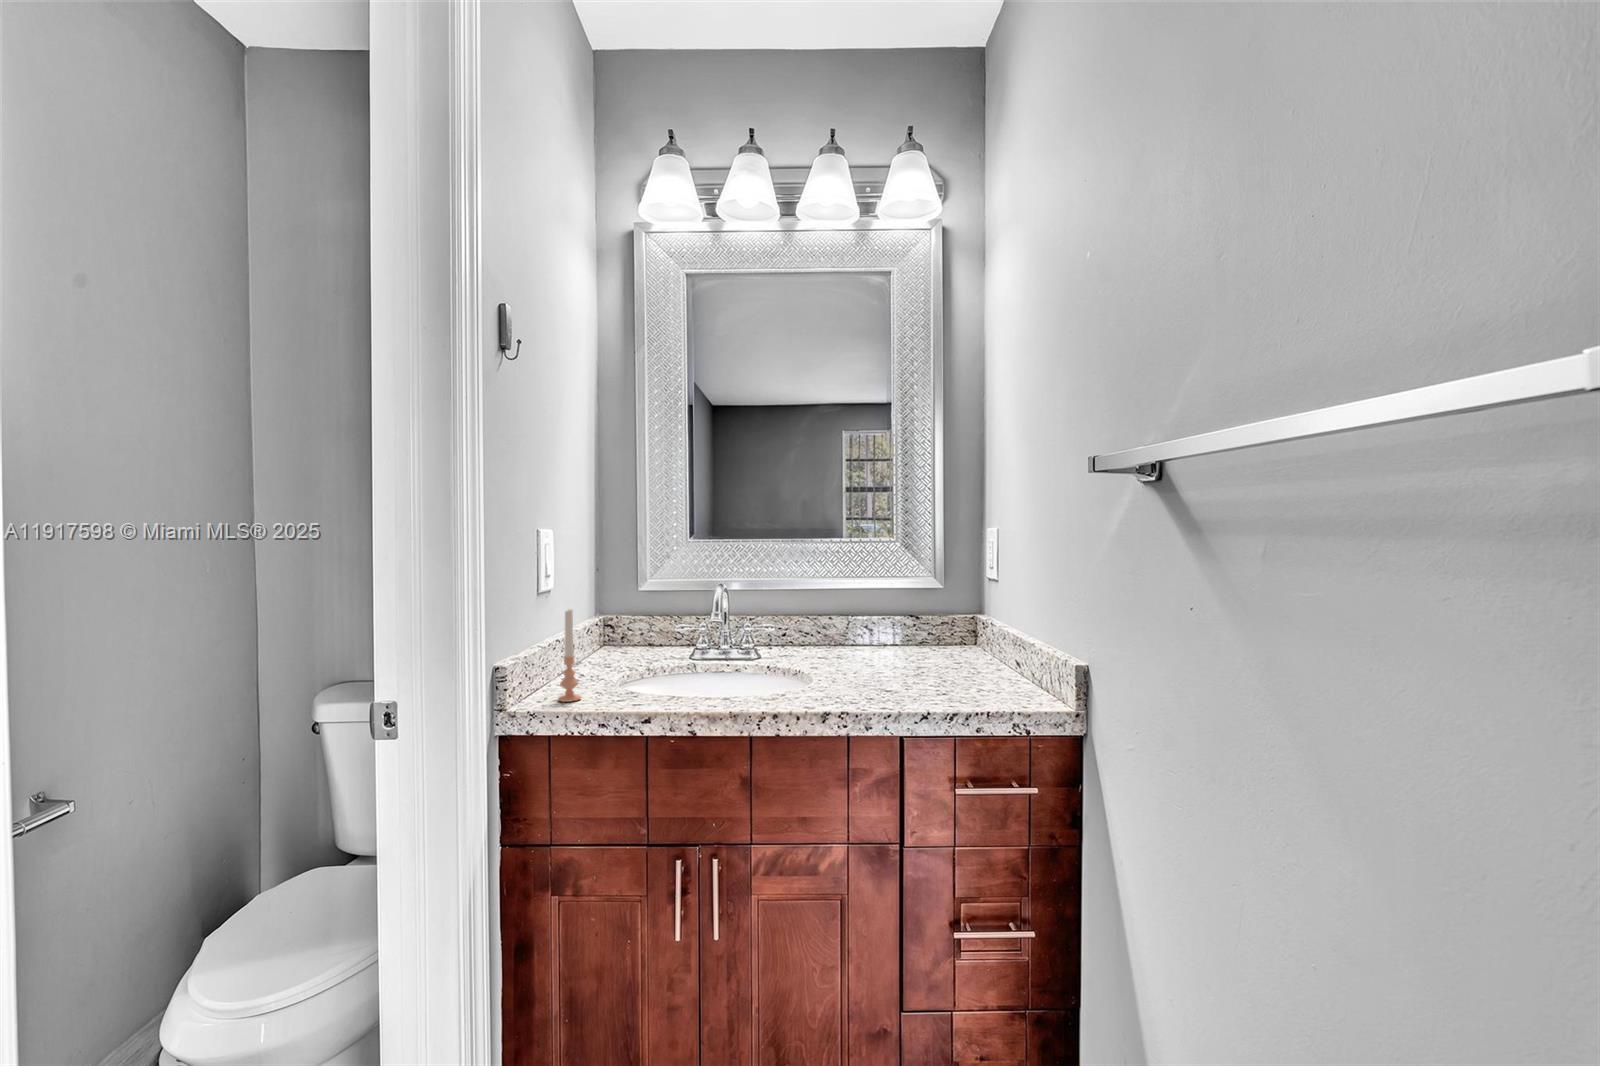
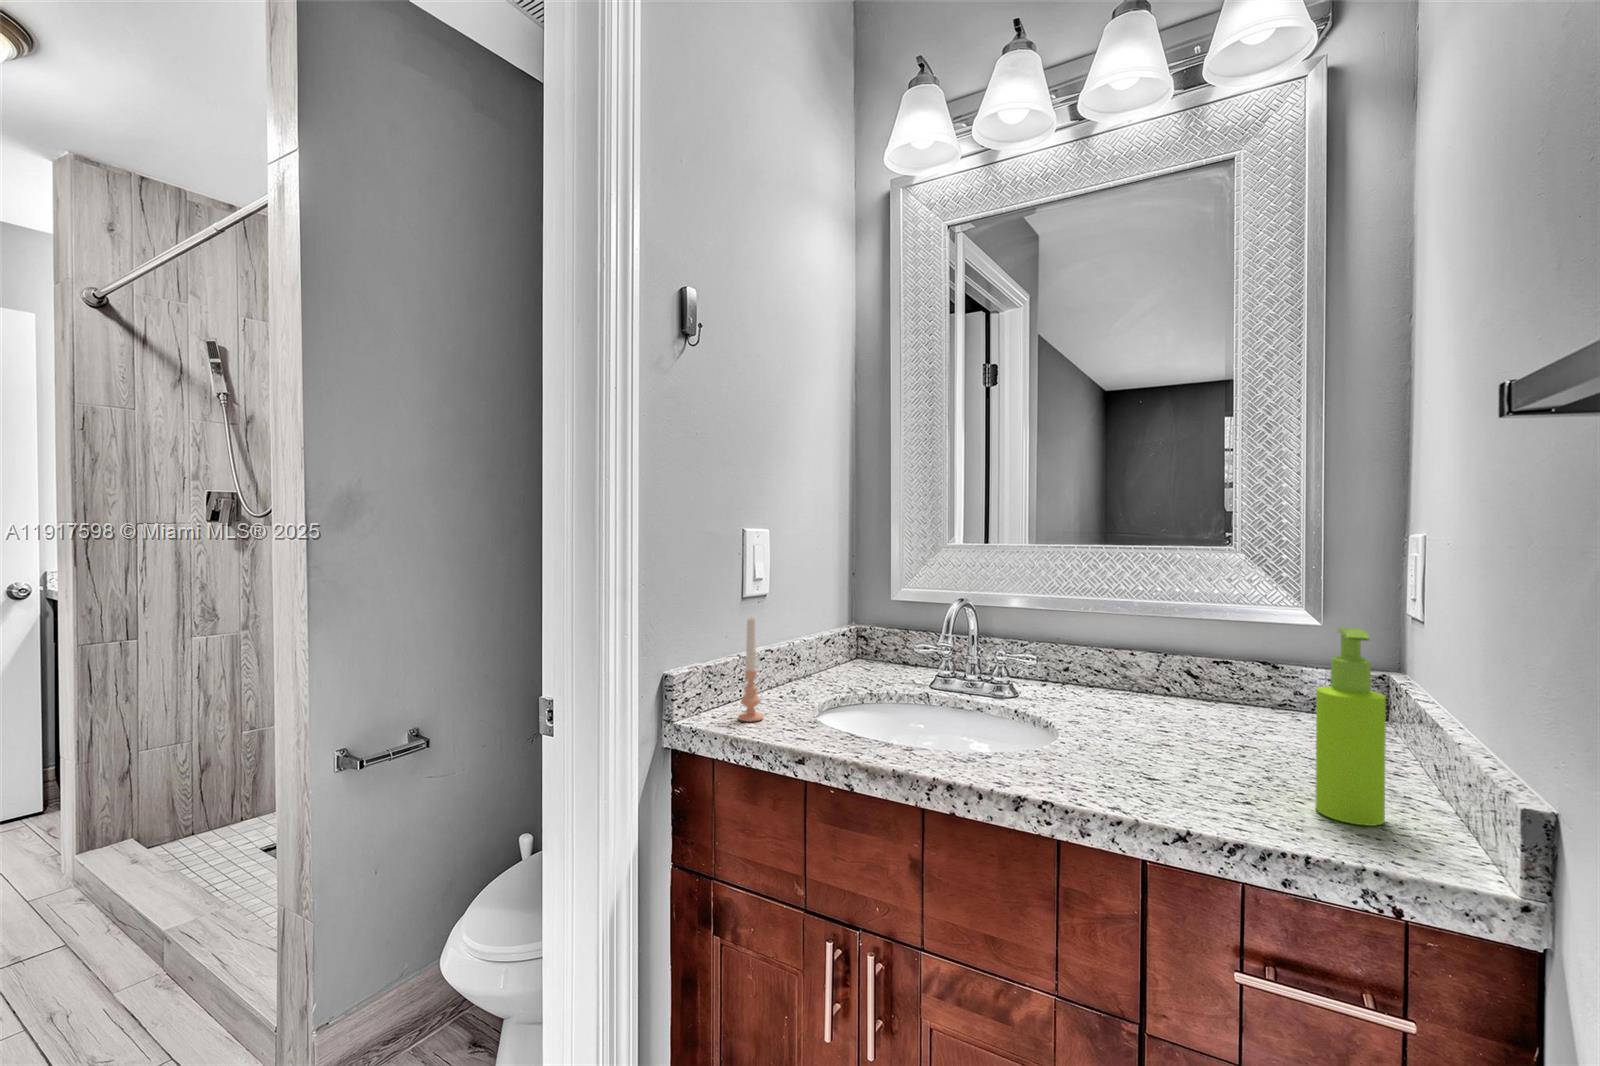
soap dispenser: none [977,584,1010,695] -> present [1315,627,1386,826]

